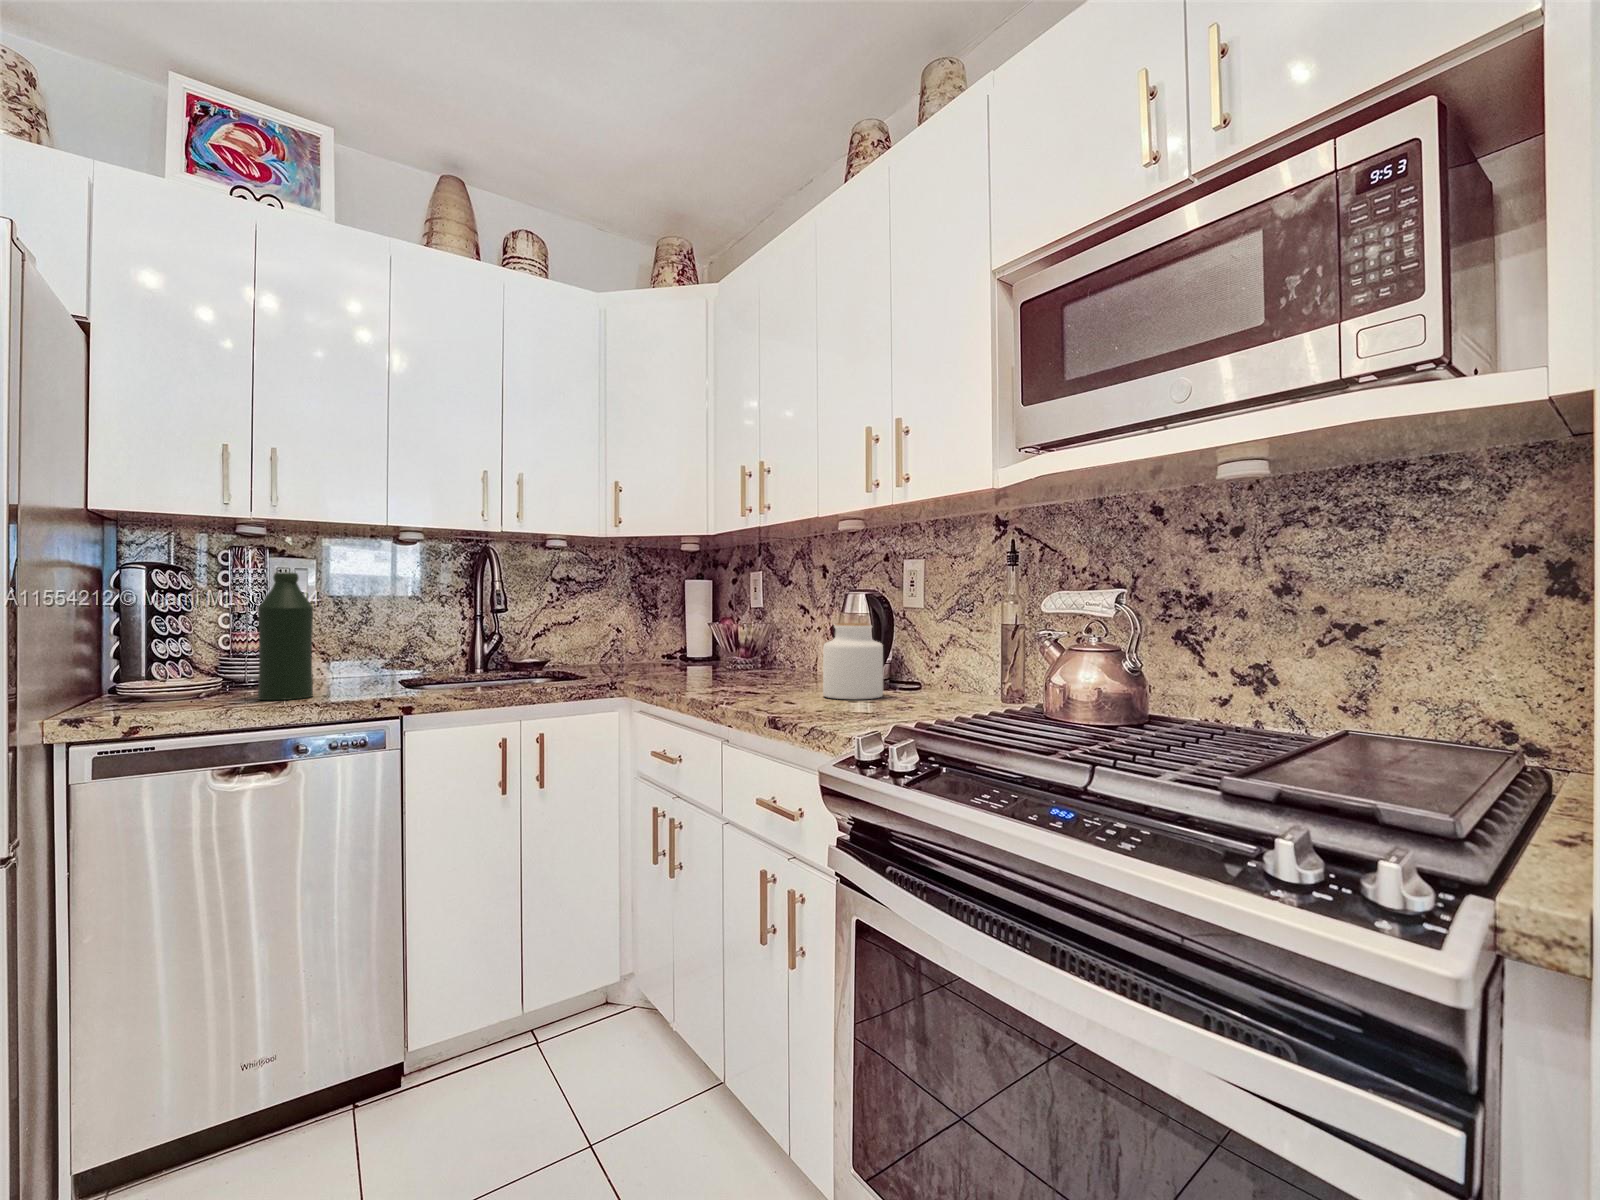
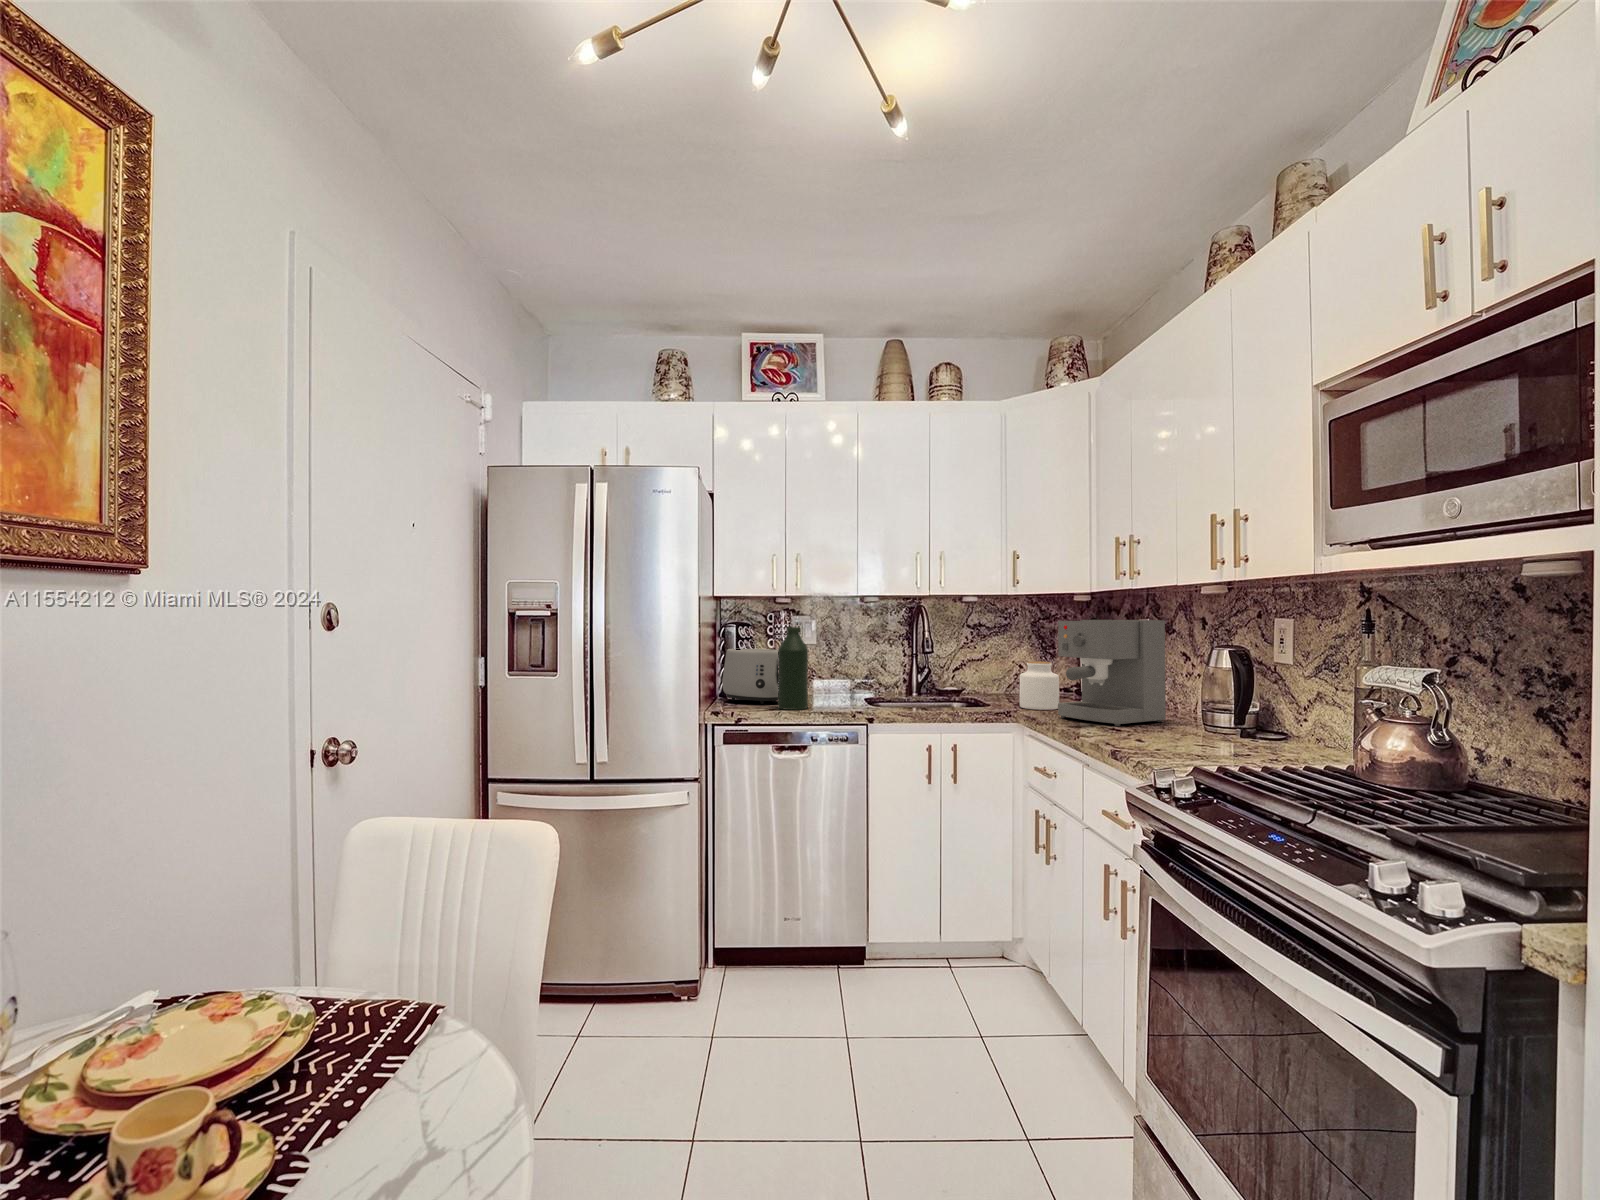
coffee maker: none [675,564,793,690] -> present [1058,620,1166,726]
toaster: none [150,611,273,696] -> present [722,649,779,704]
jar: present [823,623,883,699] -> present [1020,661,1059,710]

